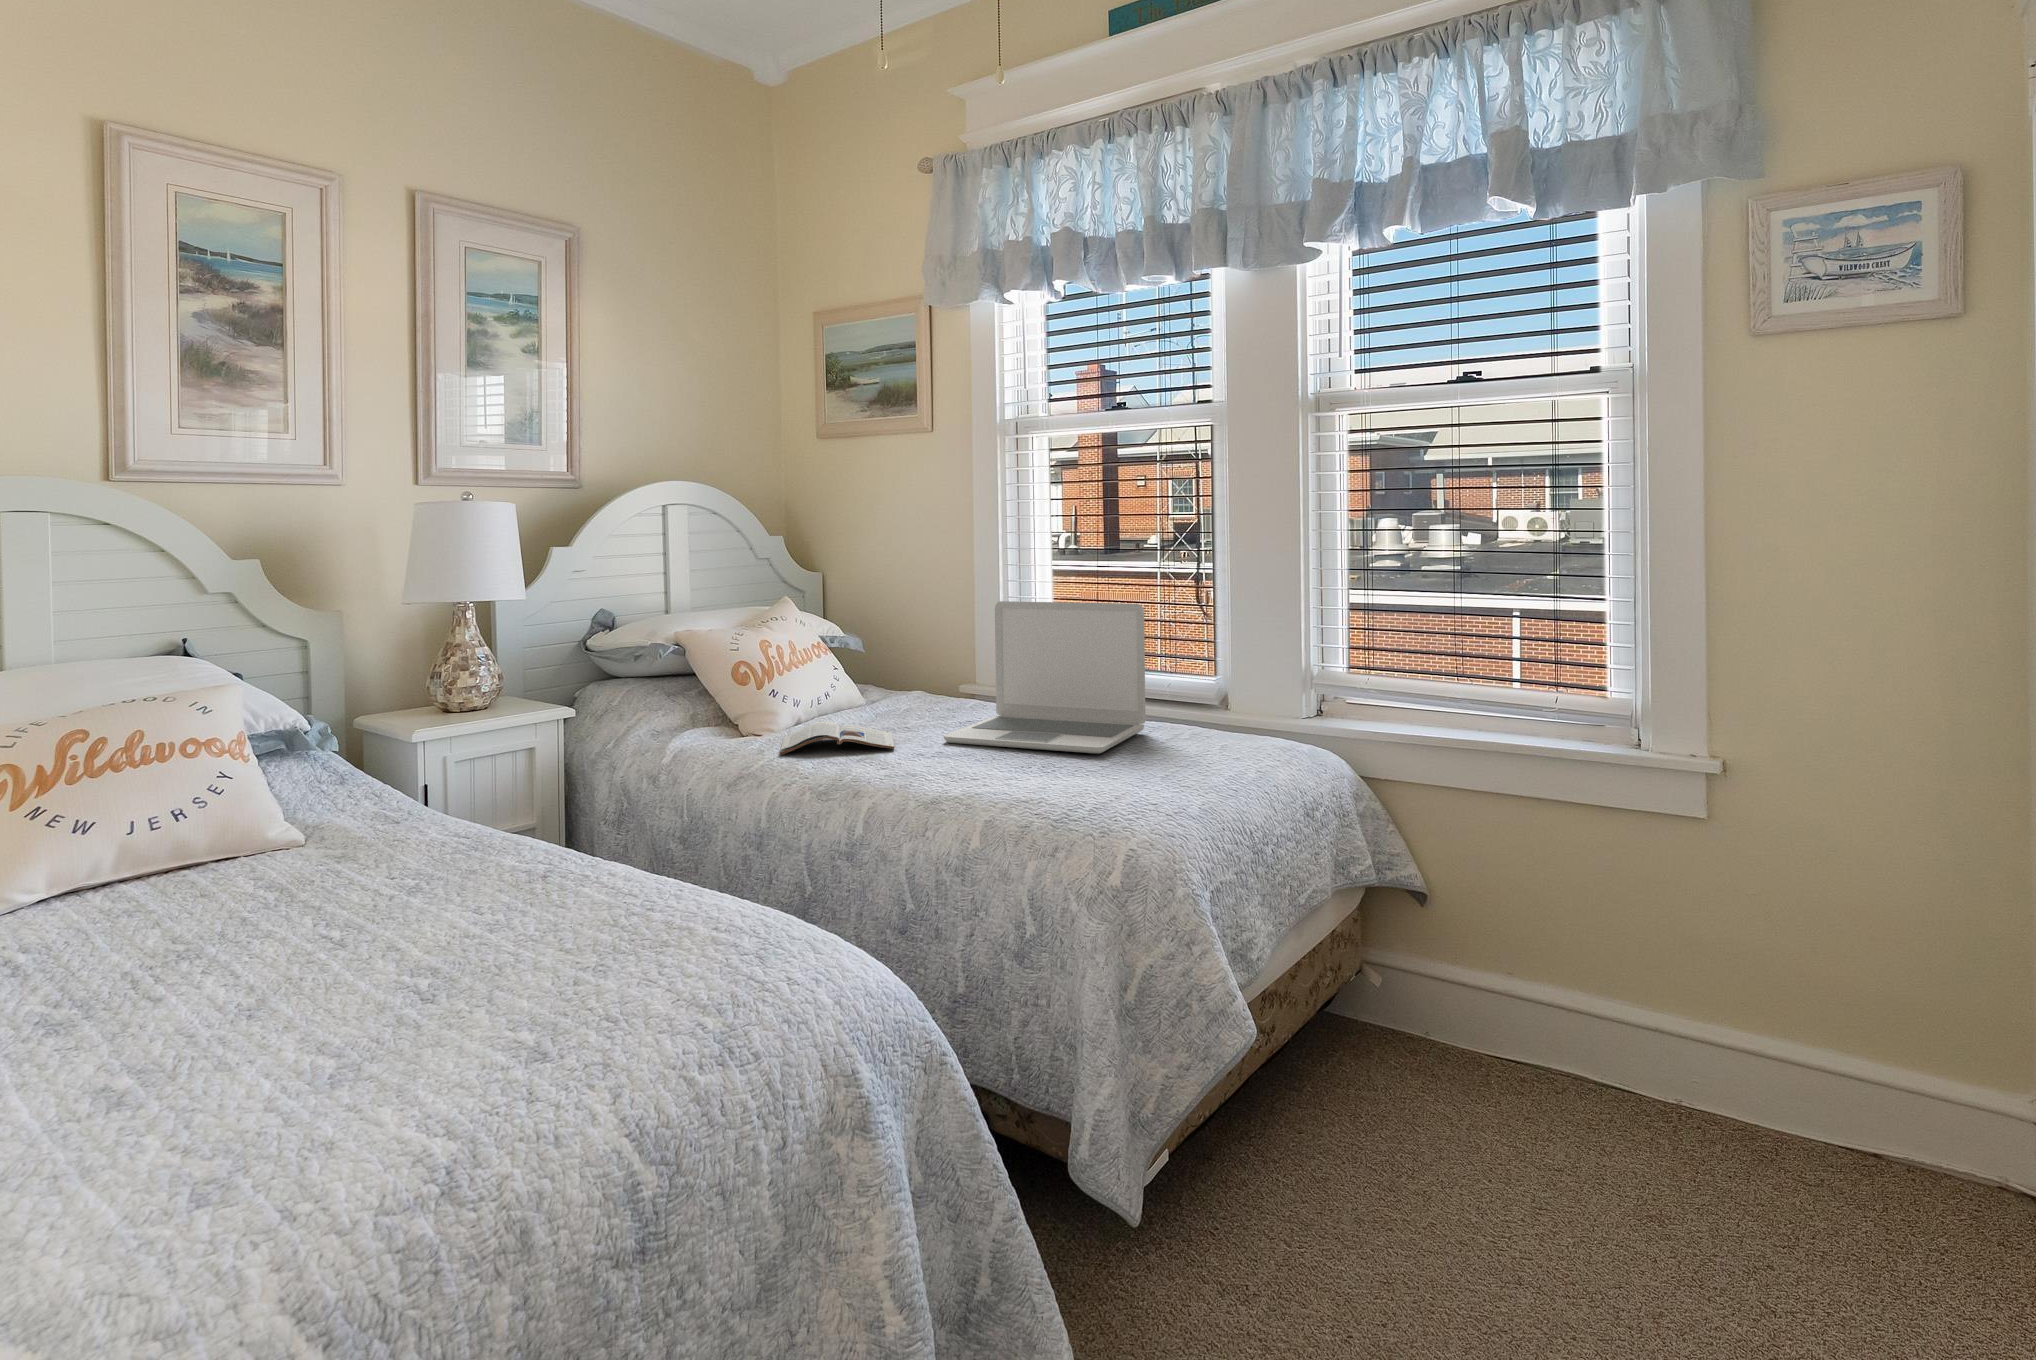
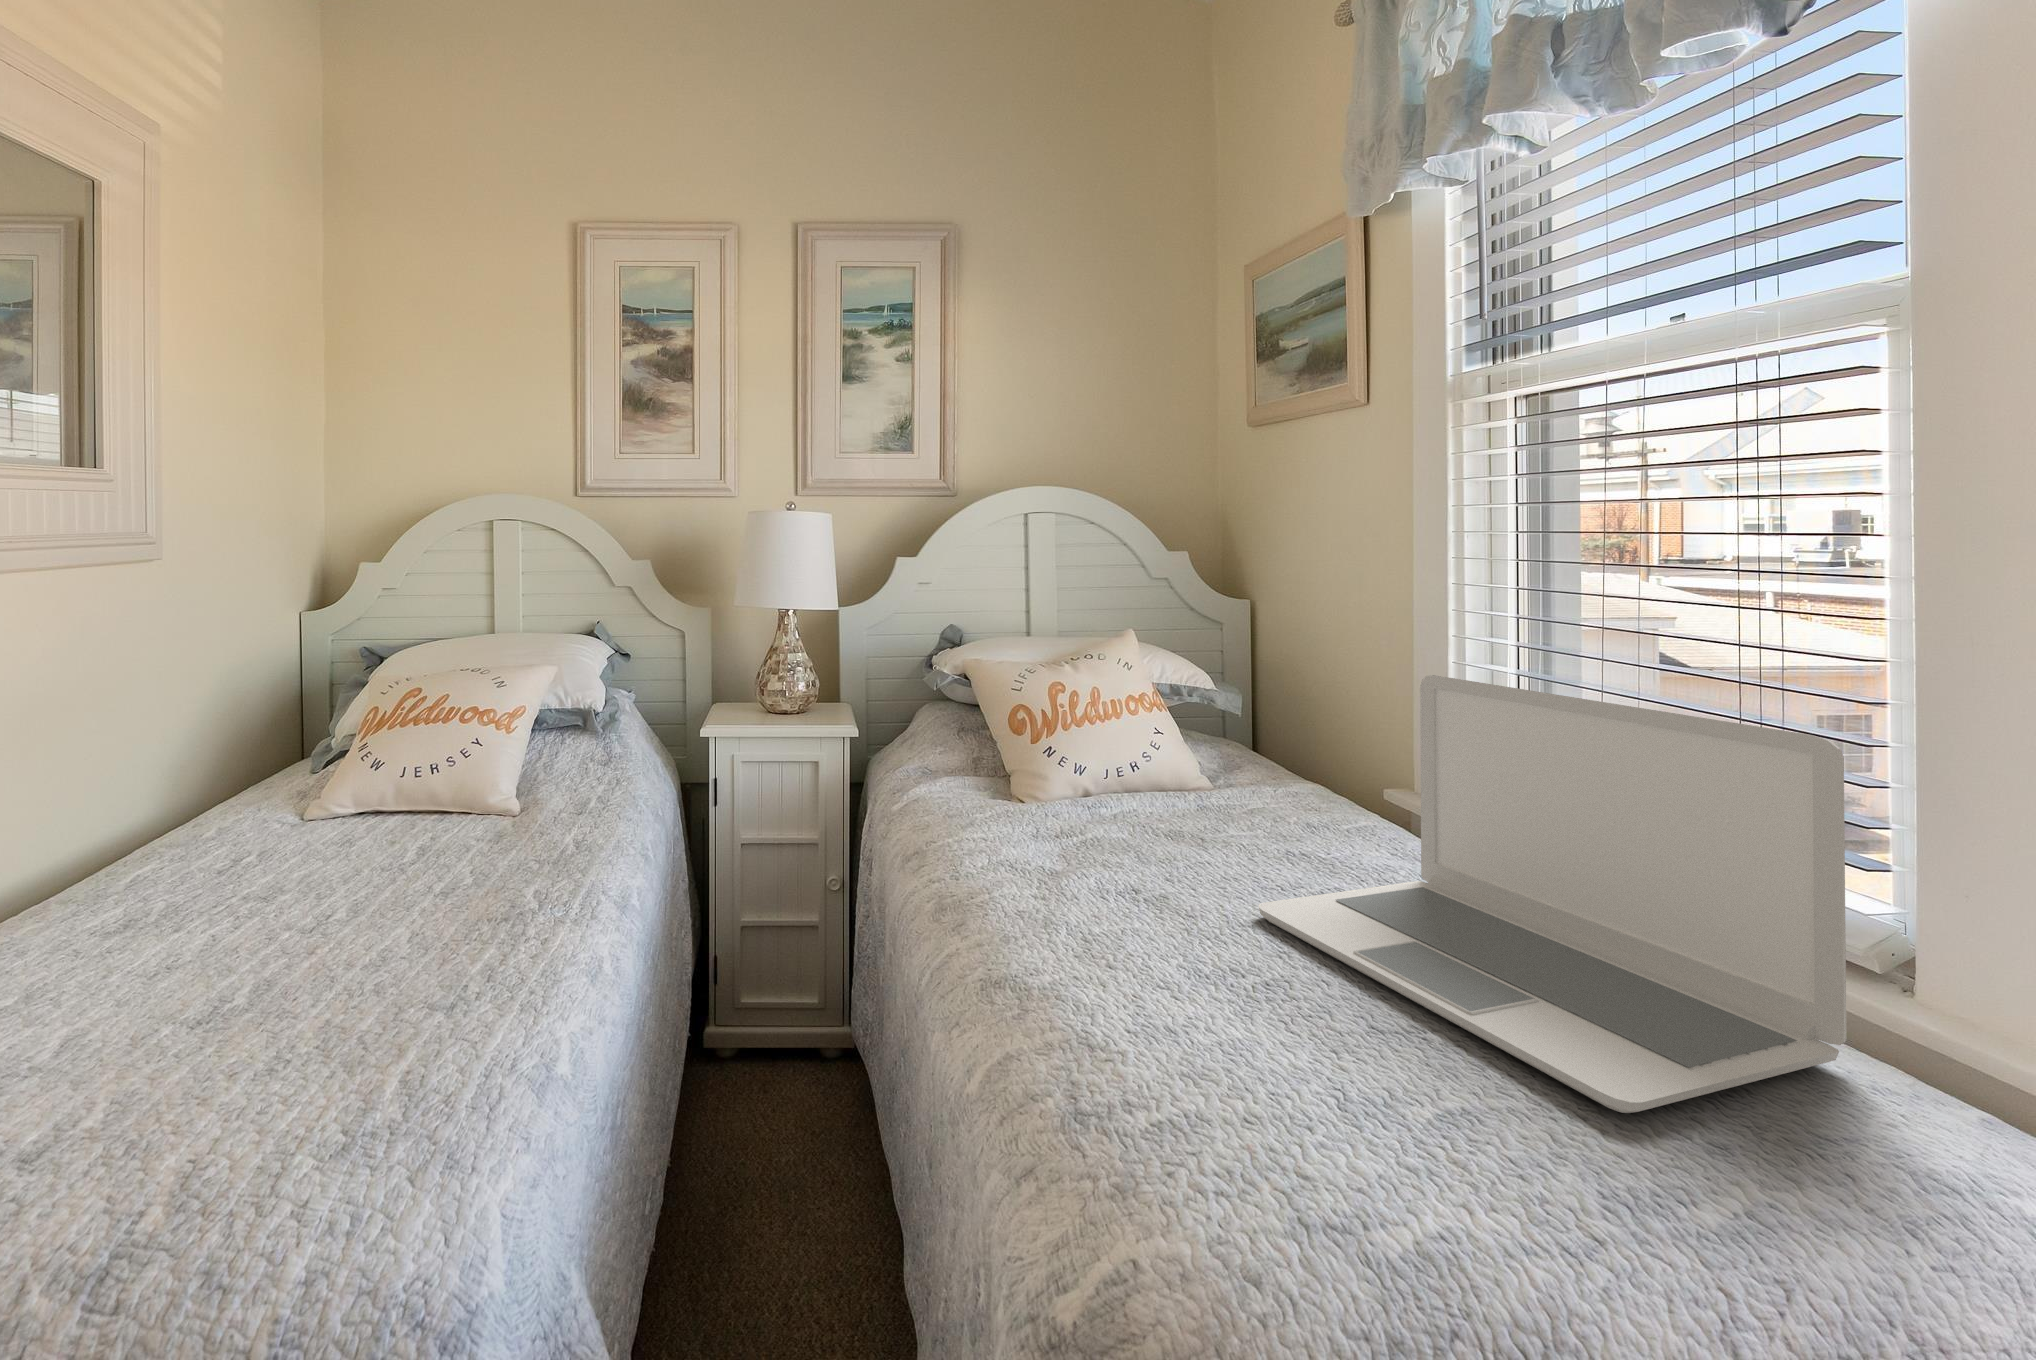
magazine: present [780,721,895,754] -> none [983,815,1191,905]

